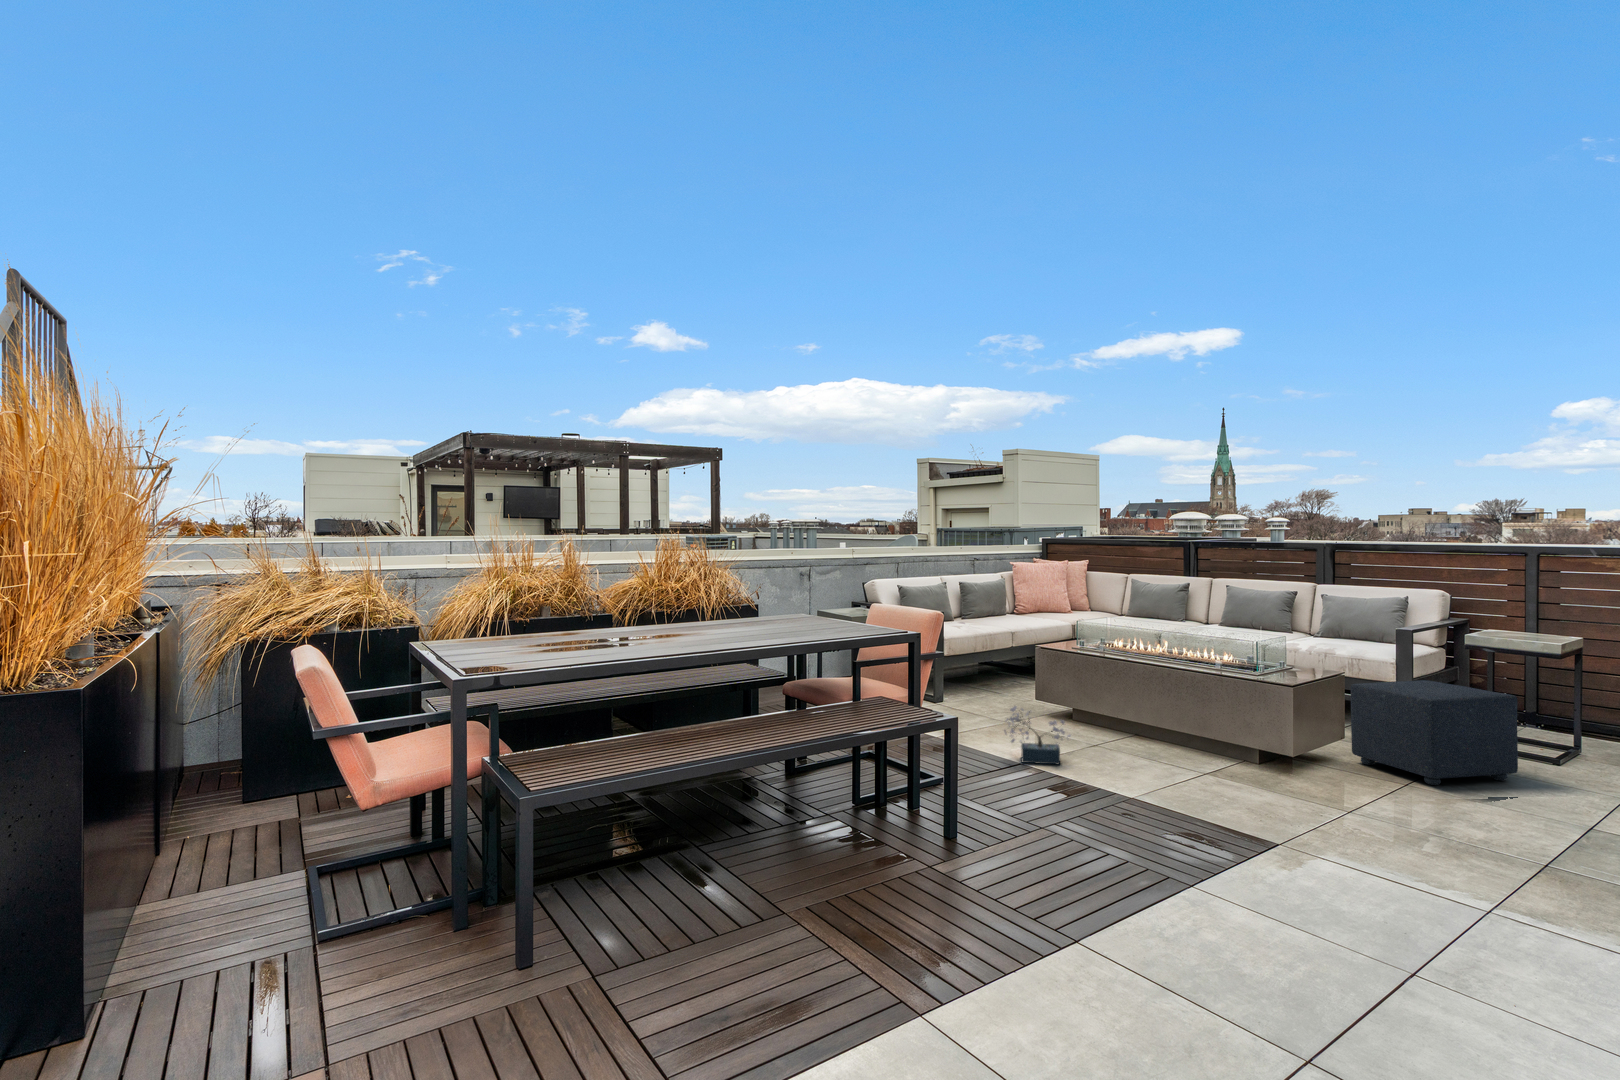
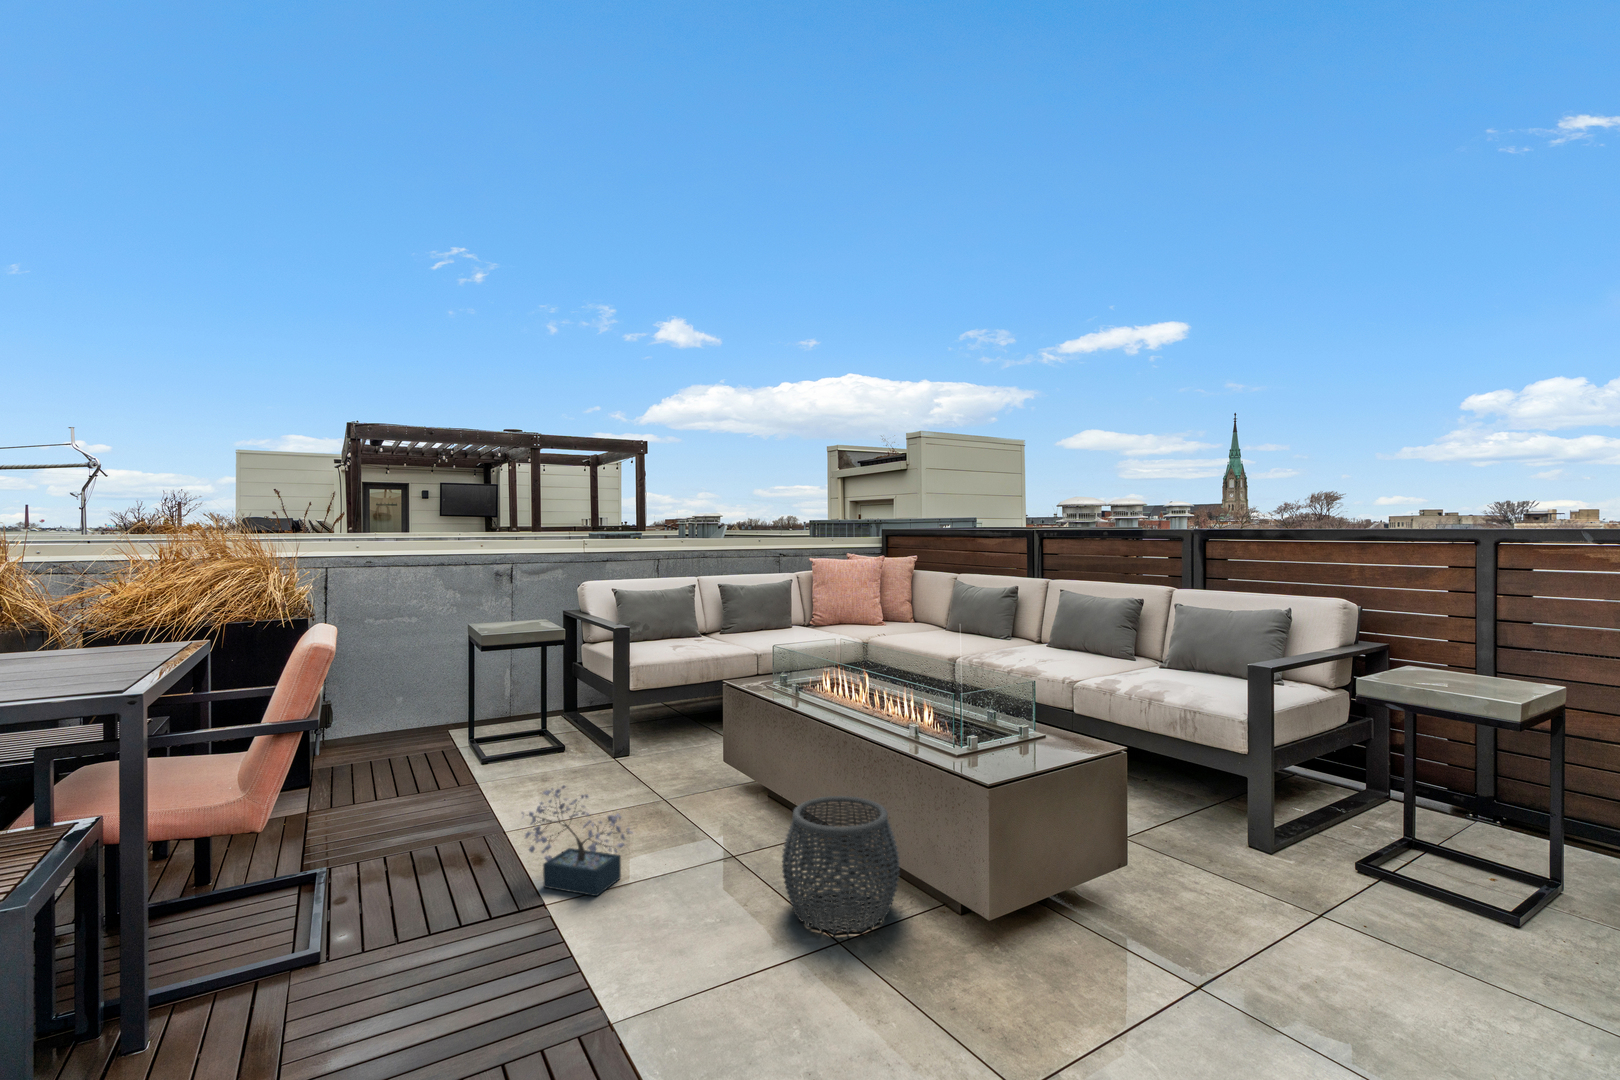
ottoman: present [1351,680,1518,785] -> none [1109,765,1407,1006]
woven basket: none [1171,705,1244,772] -> present [782,796,900,933]

